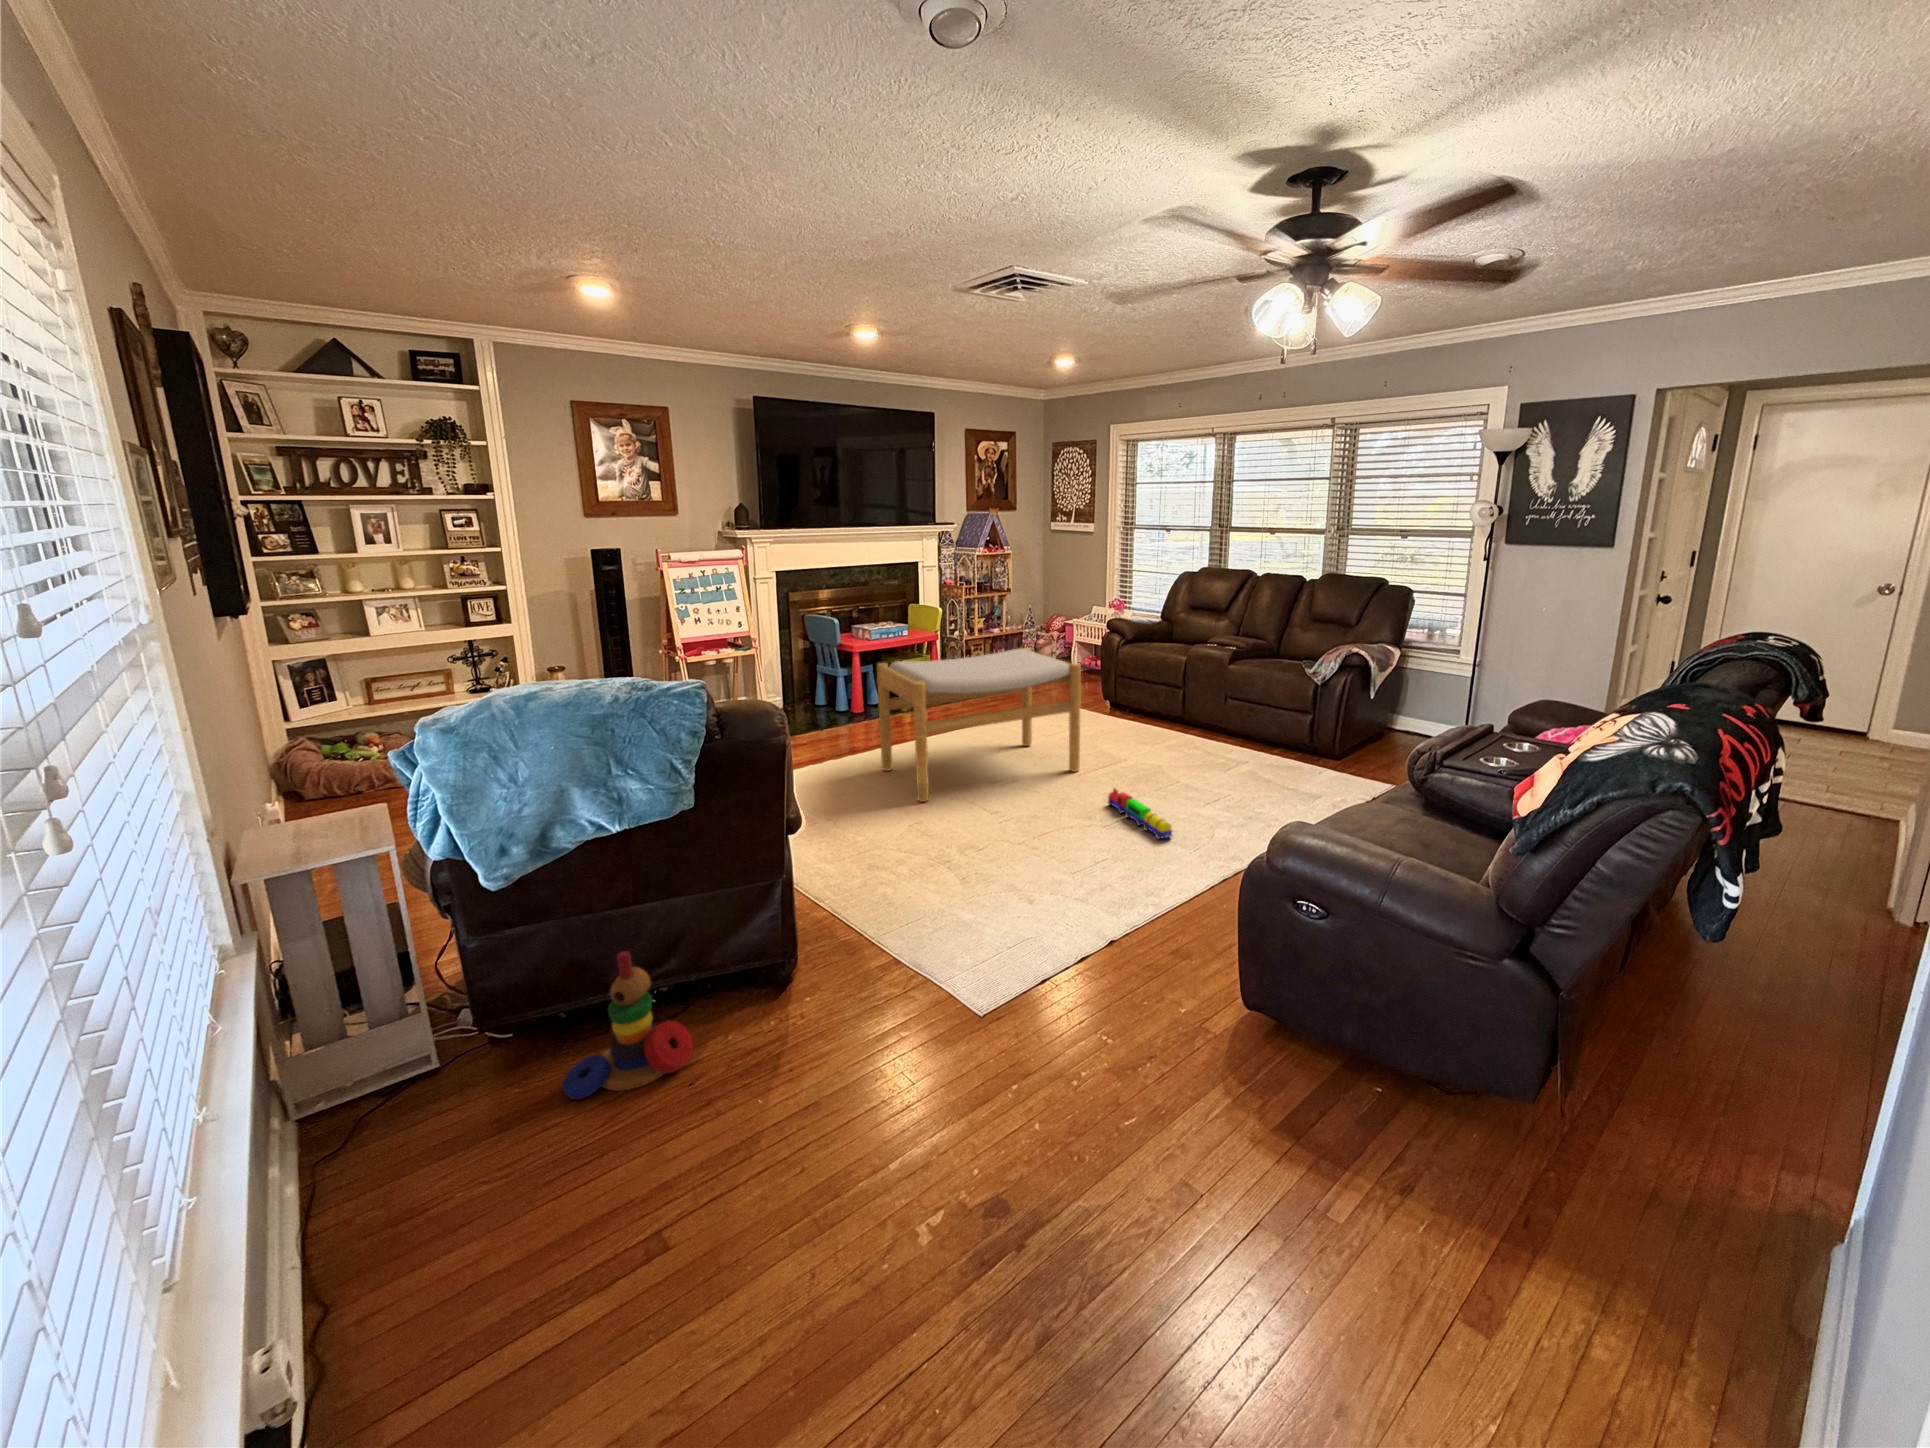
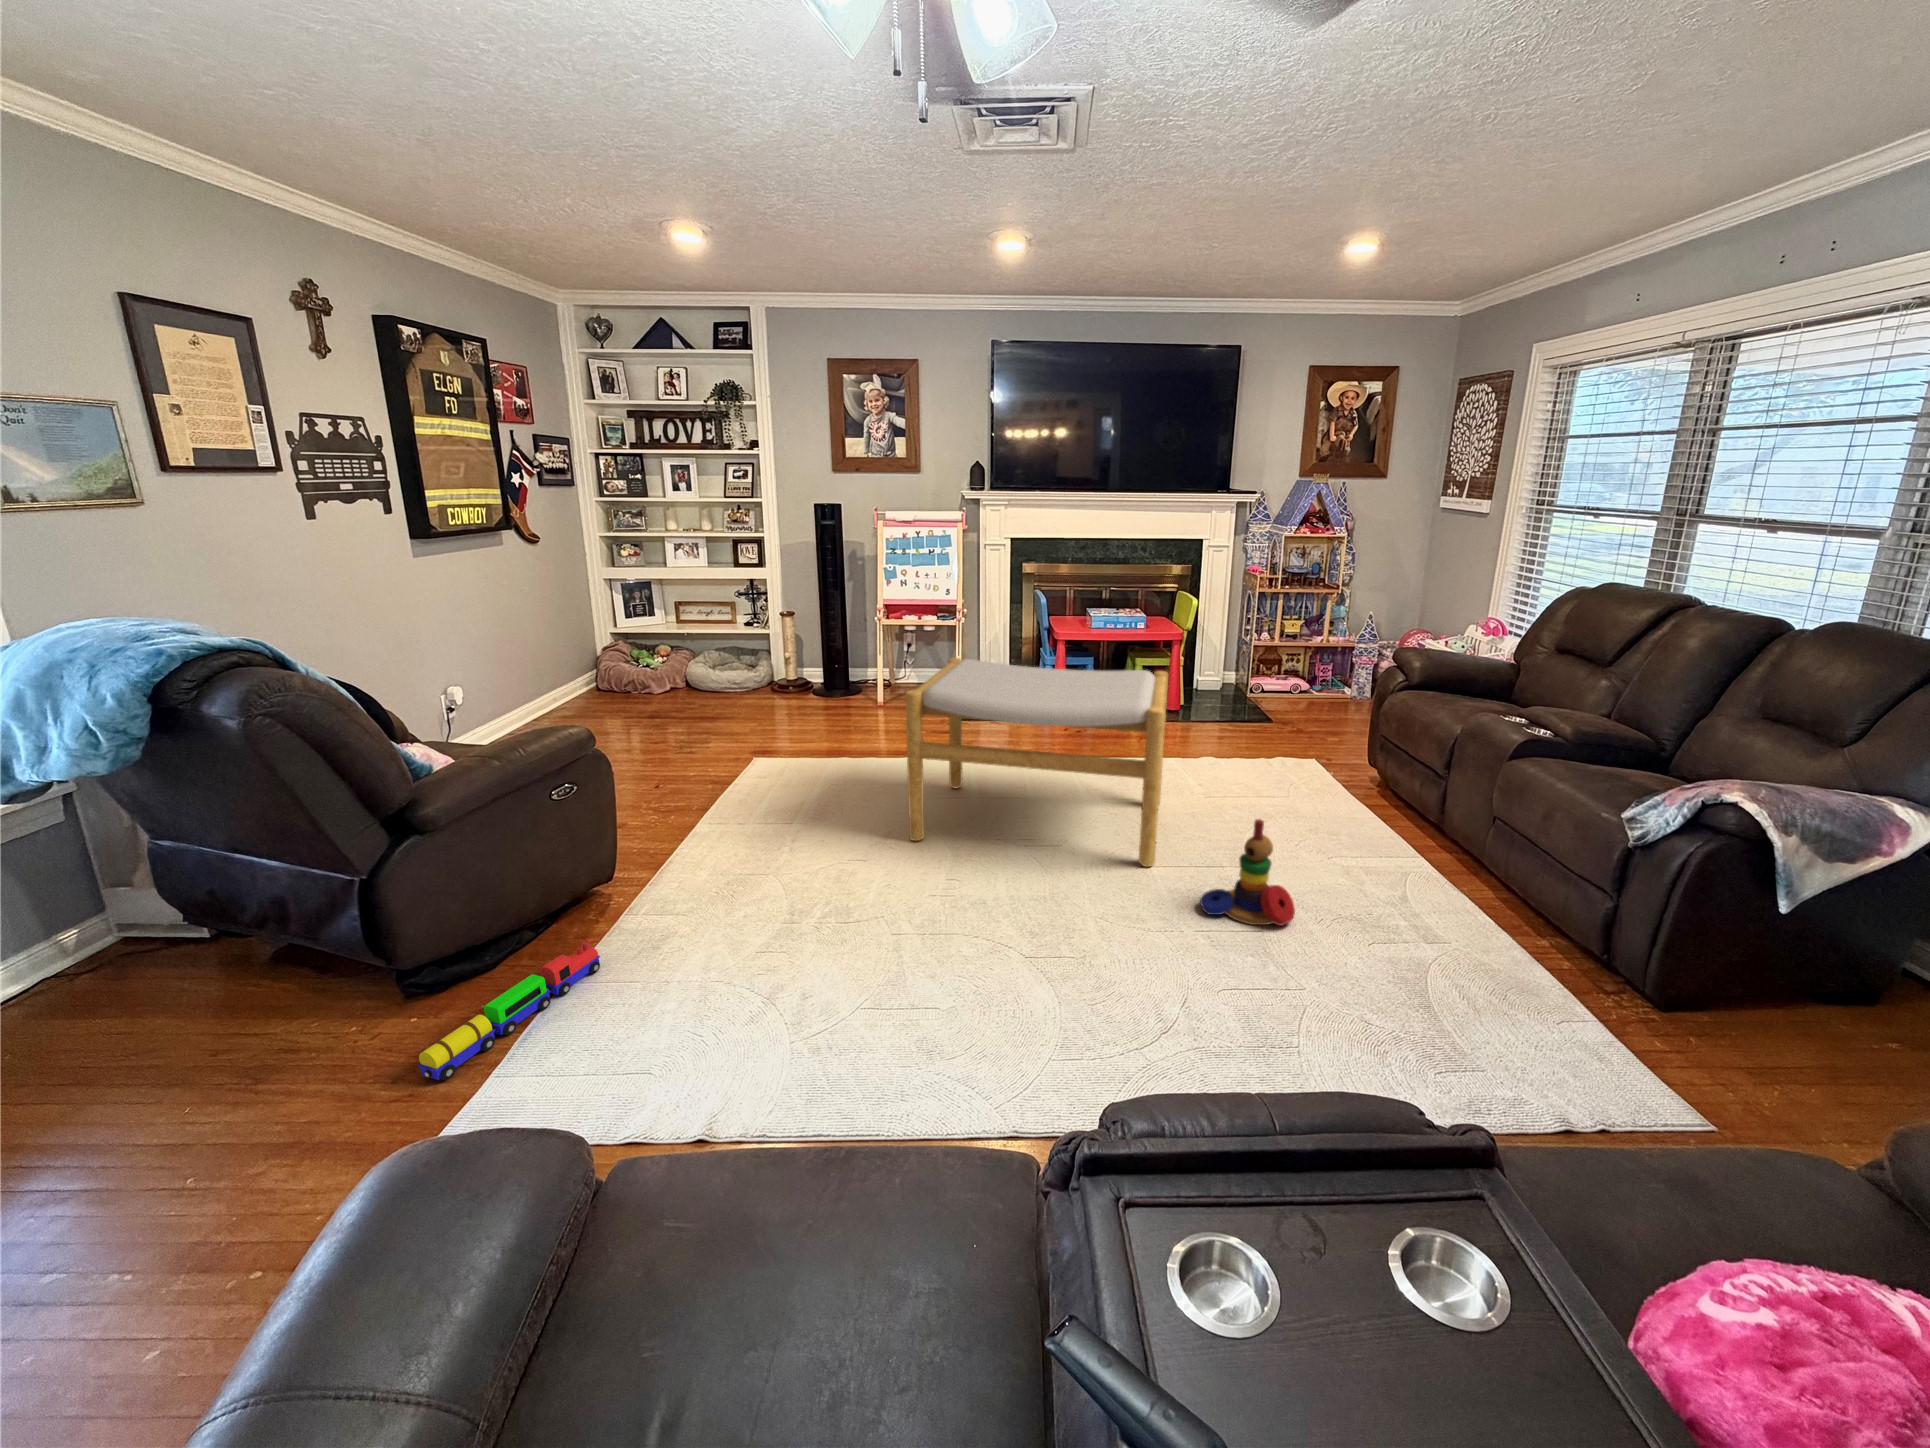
toy train: present [1108,788,1172,839] -> present [417,941,600,1080]
stacking toy: present [562,951,693,1100] -> present [1200,819,1295,926]

